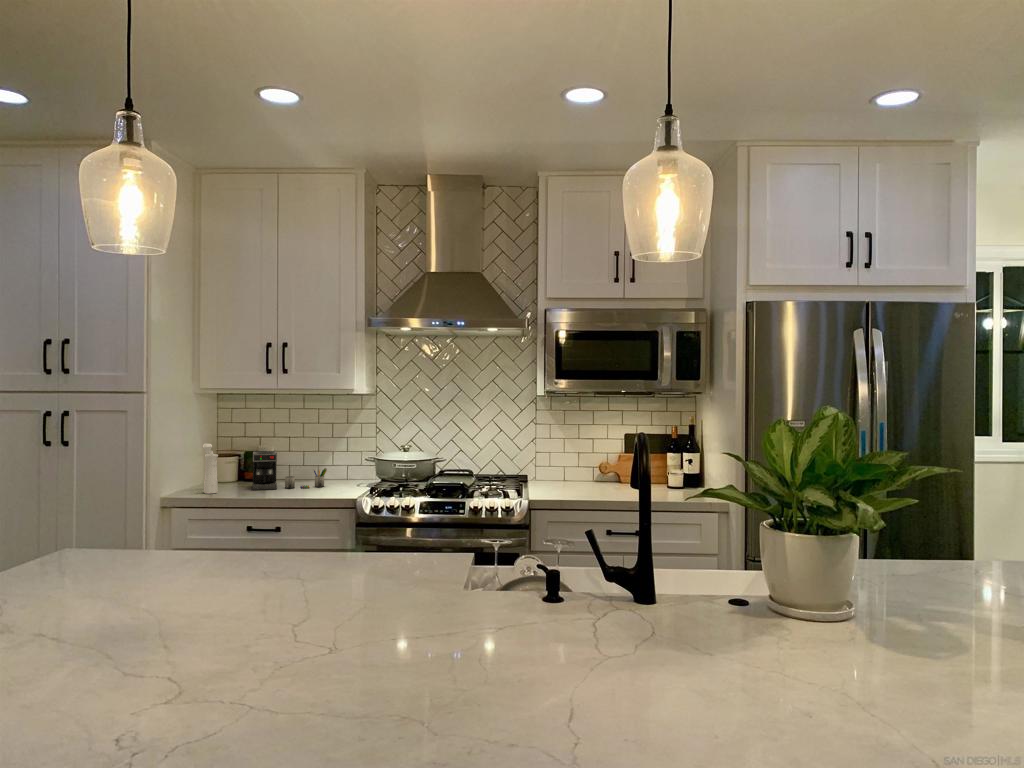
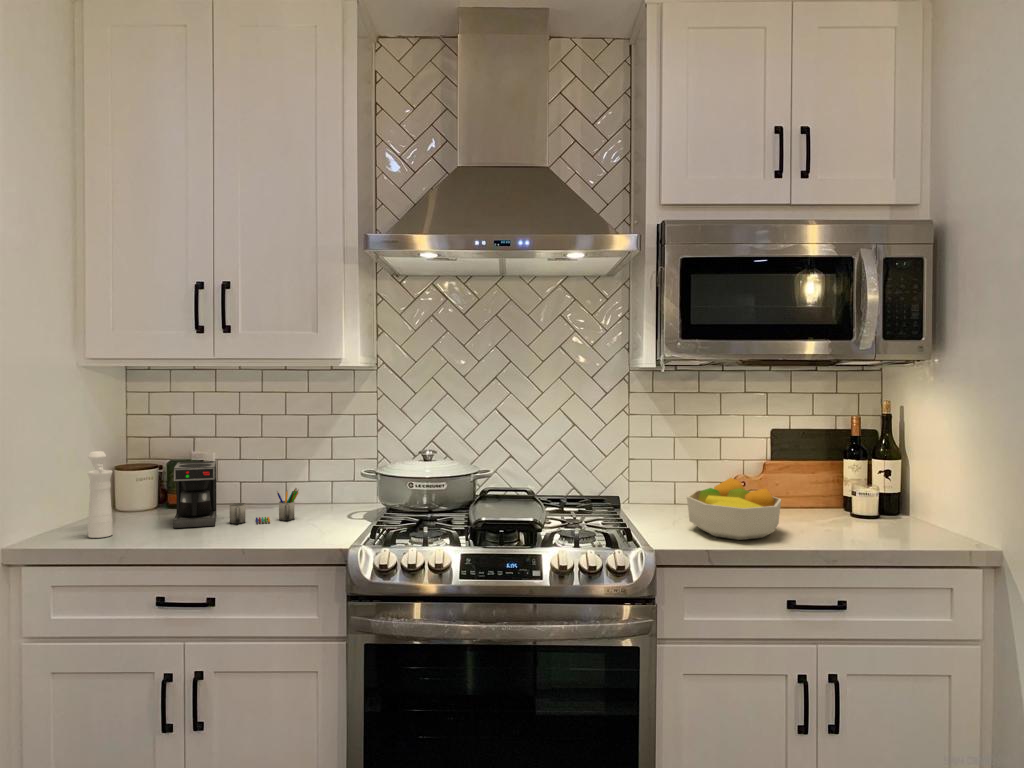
fruit bowl: none [559,462,614,496] -> present [687,478,781,540]

